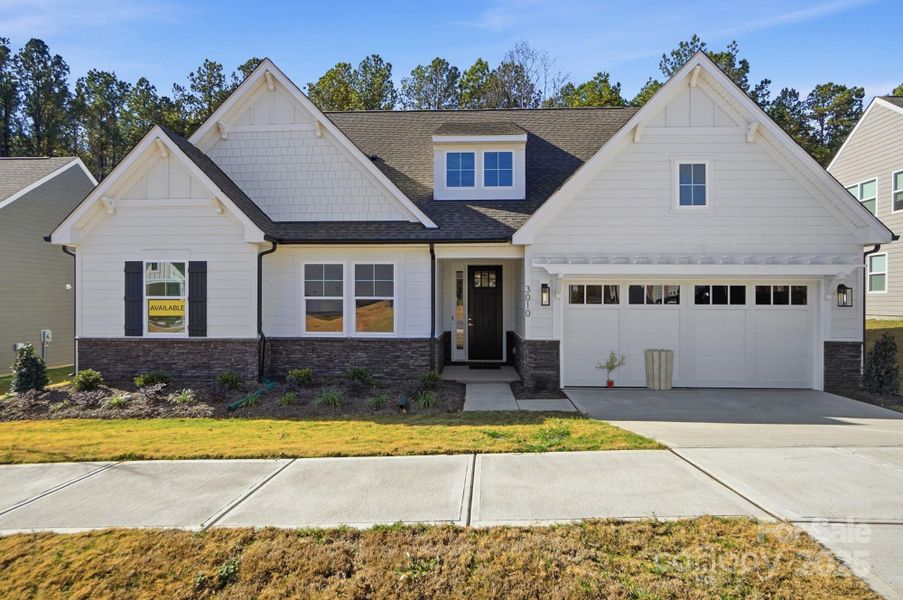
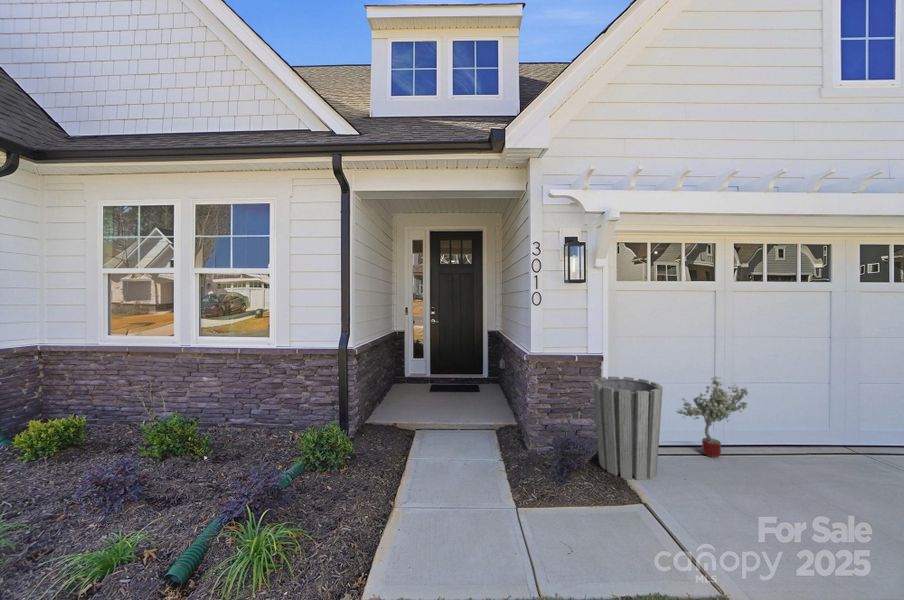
trash can: present [644,349,674,390] -> present [593,377,663,480]

